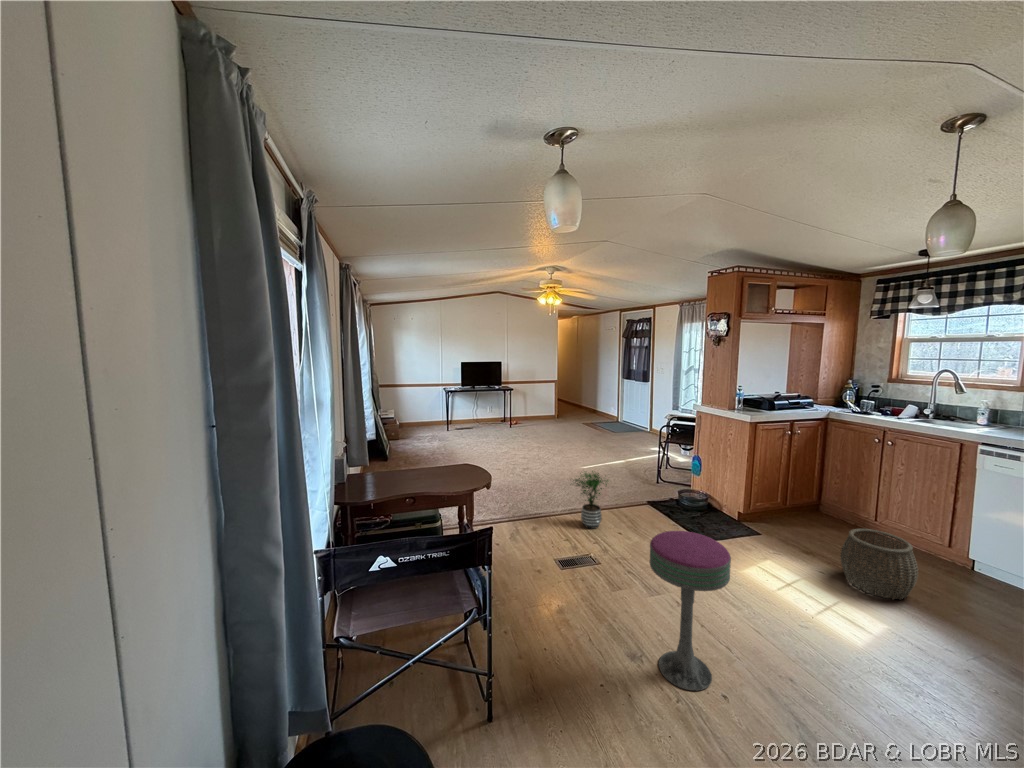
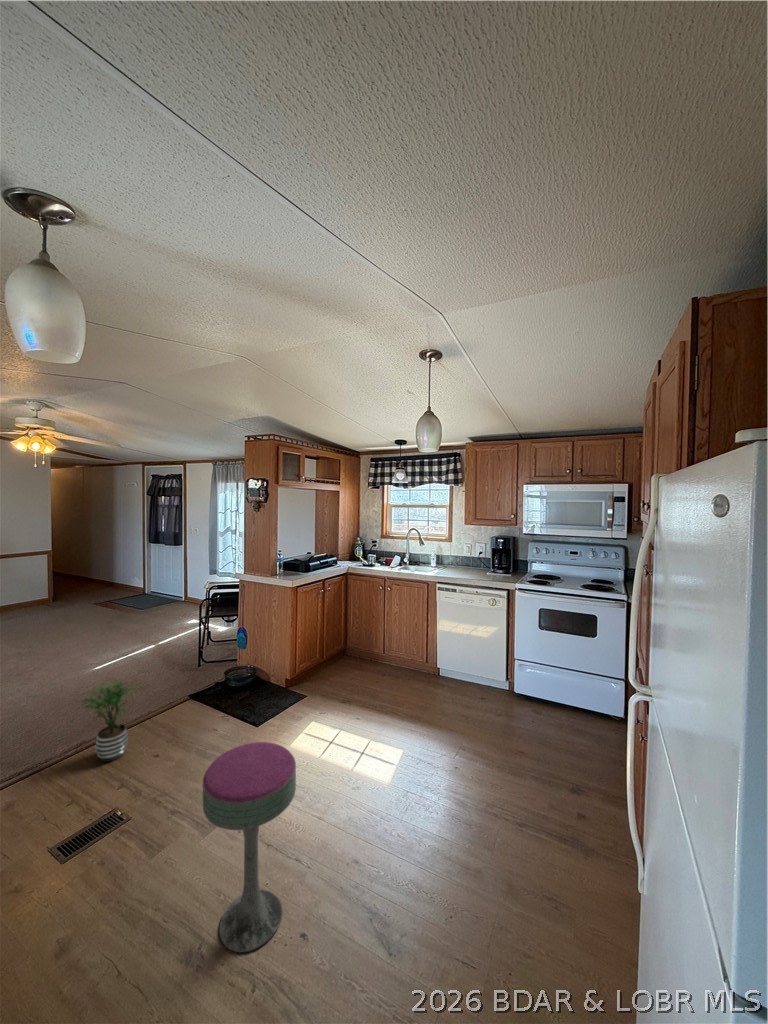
woven basket: present [840,529,918,599] -> none [368,666,416,724]

